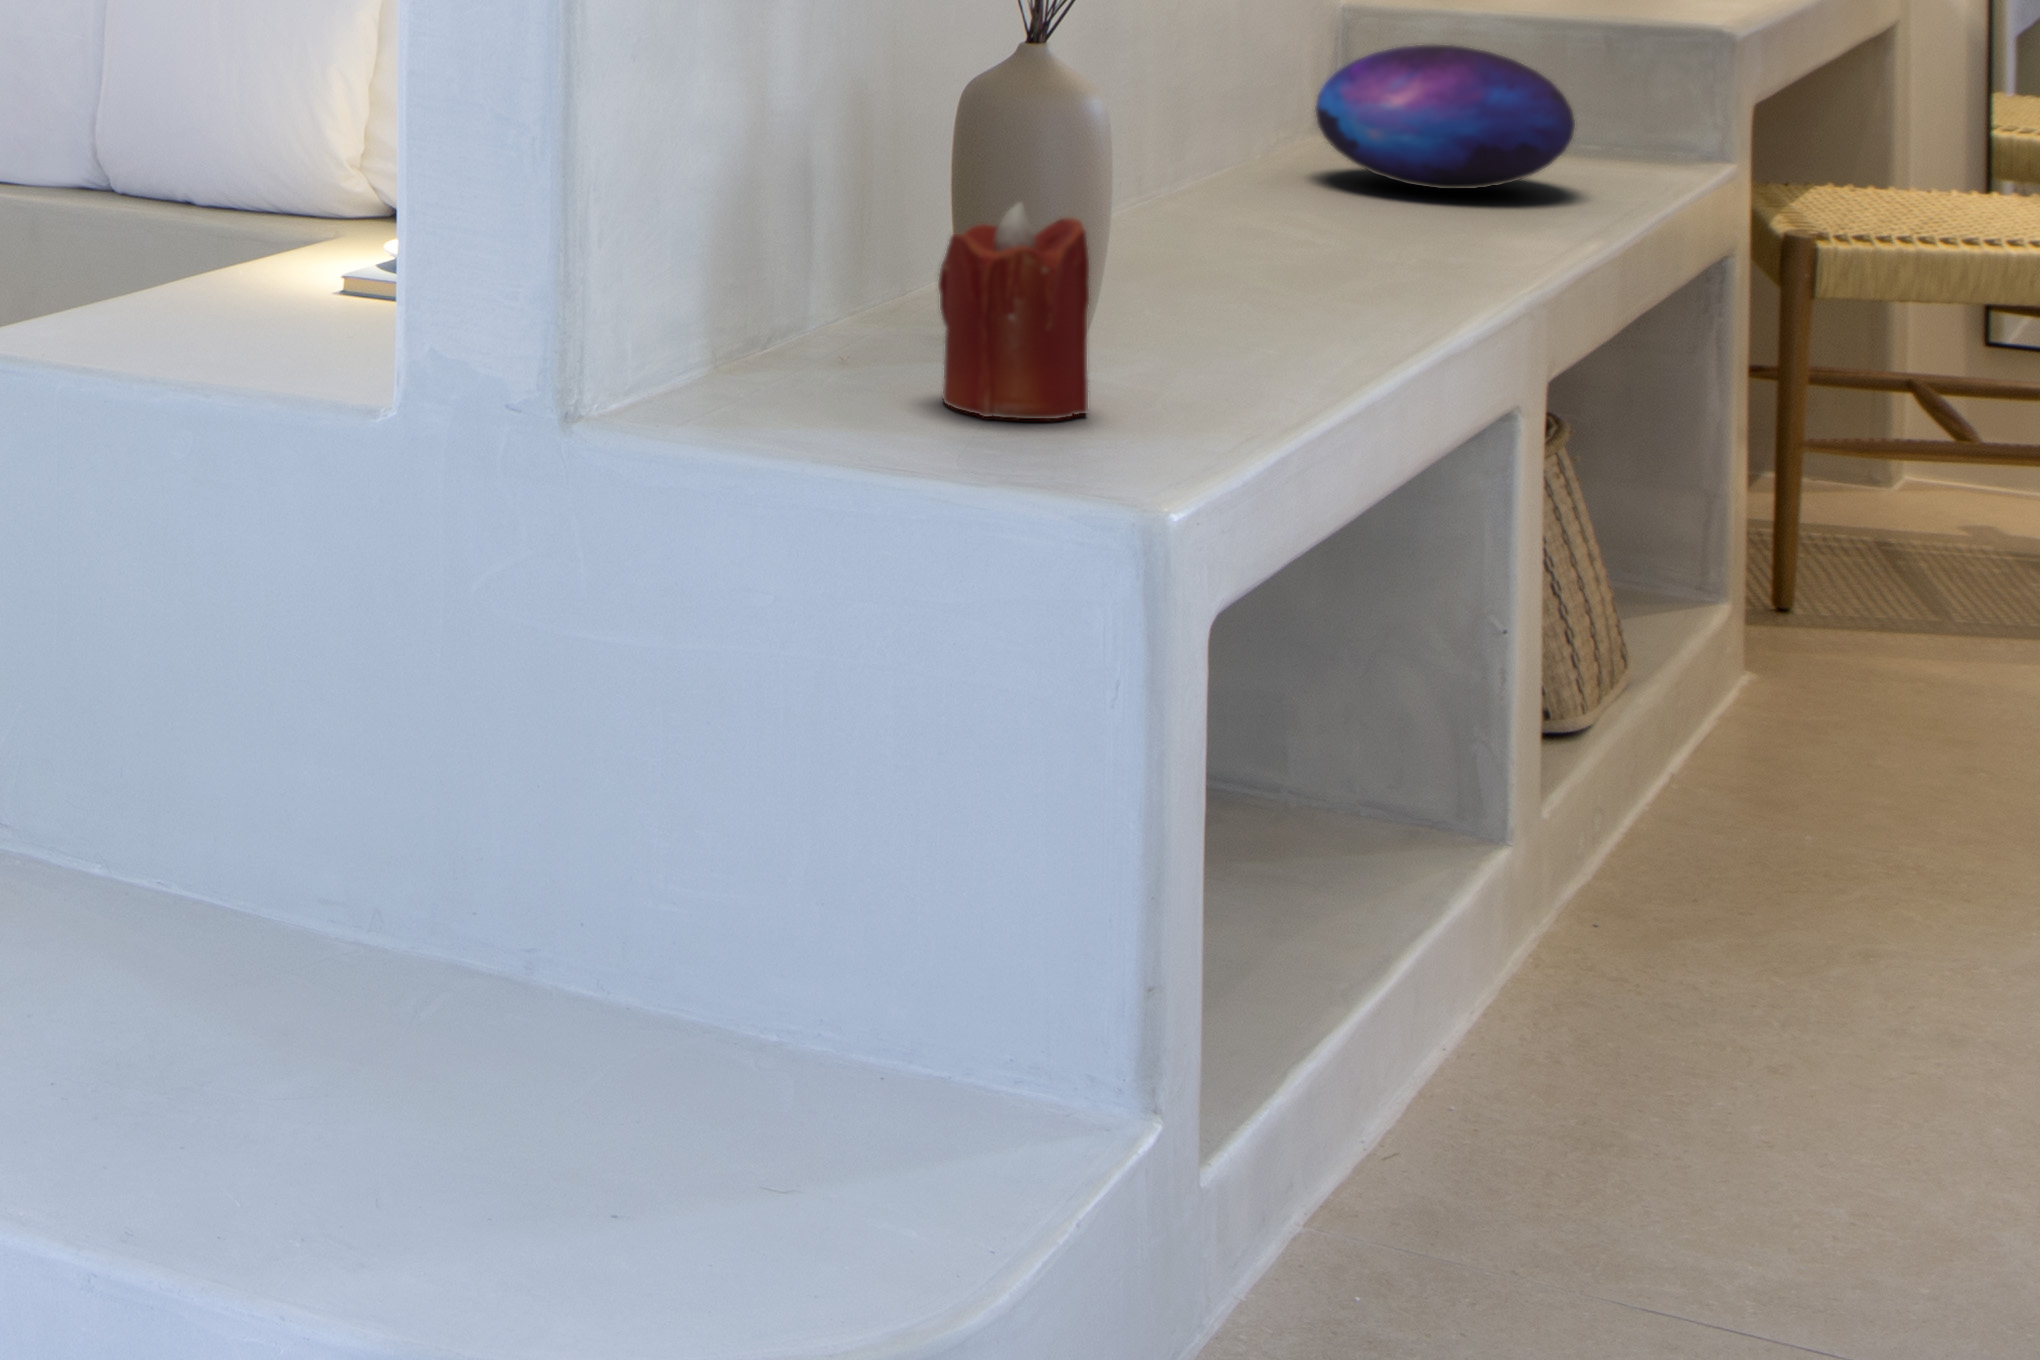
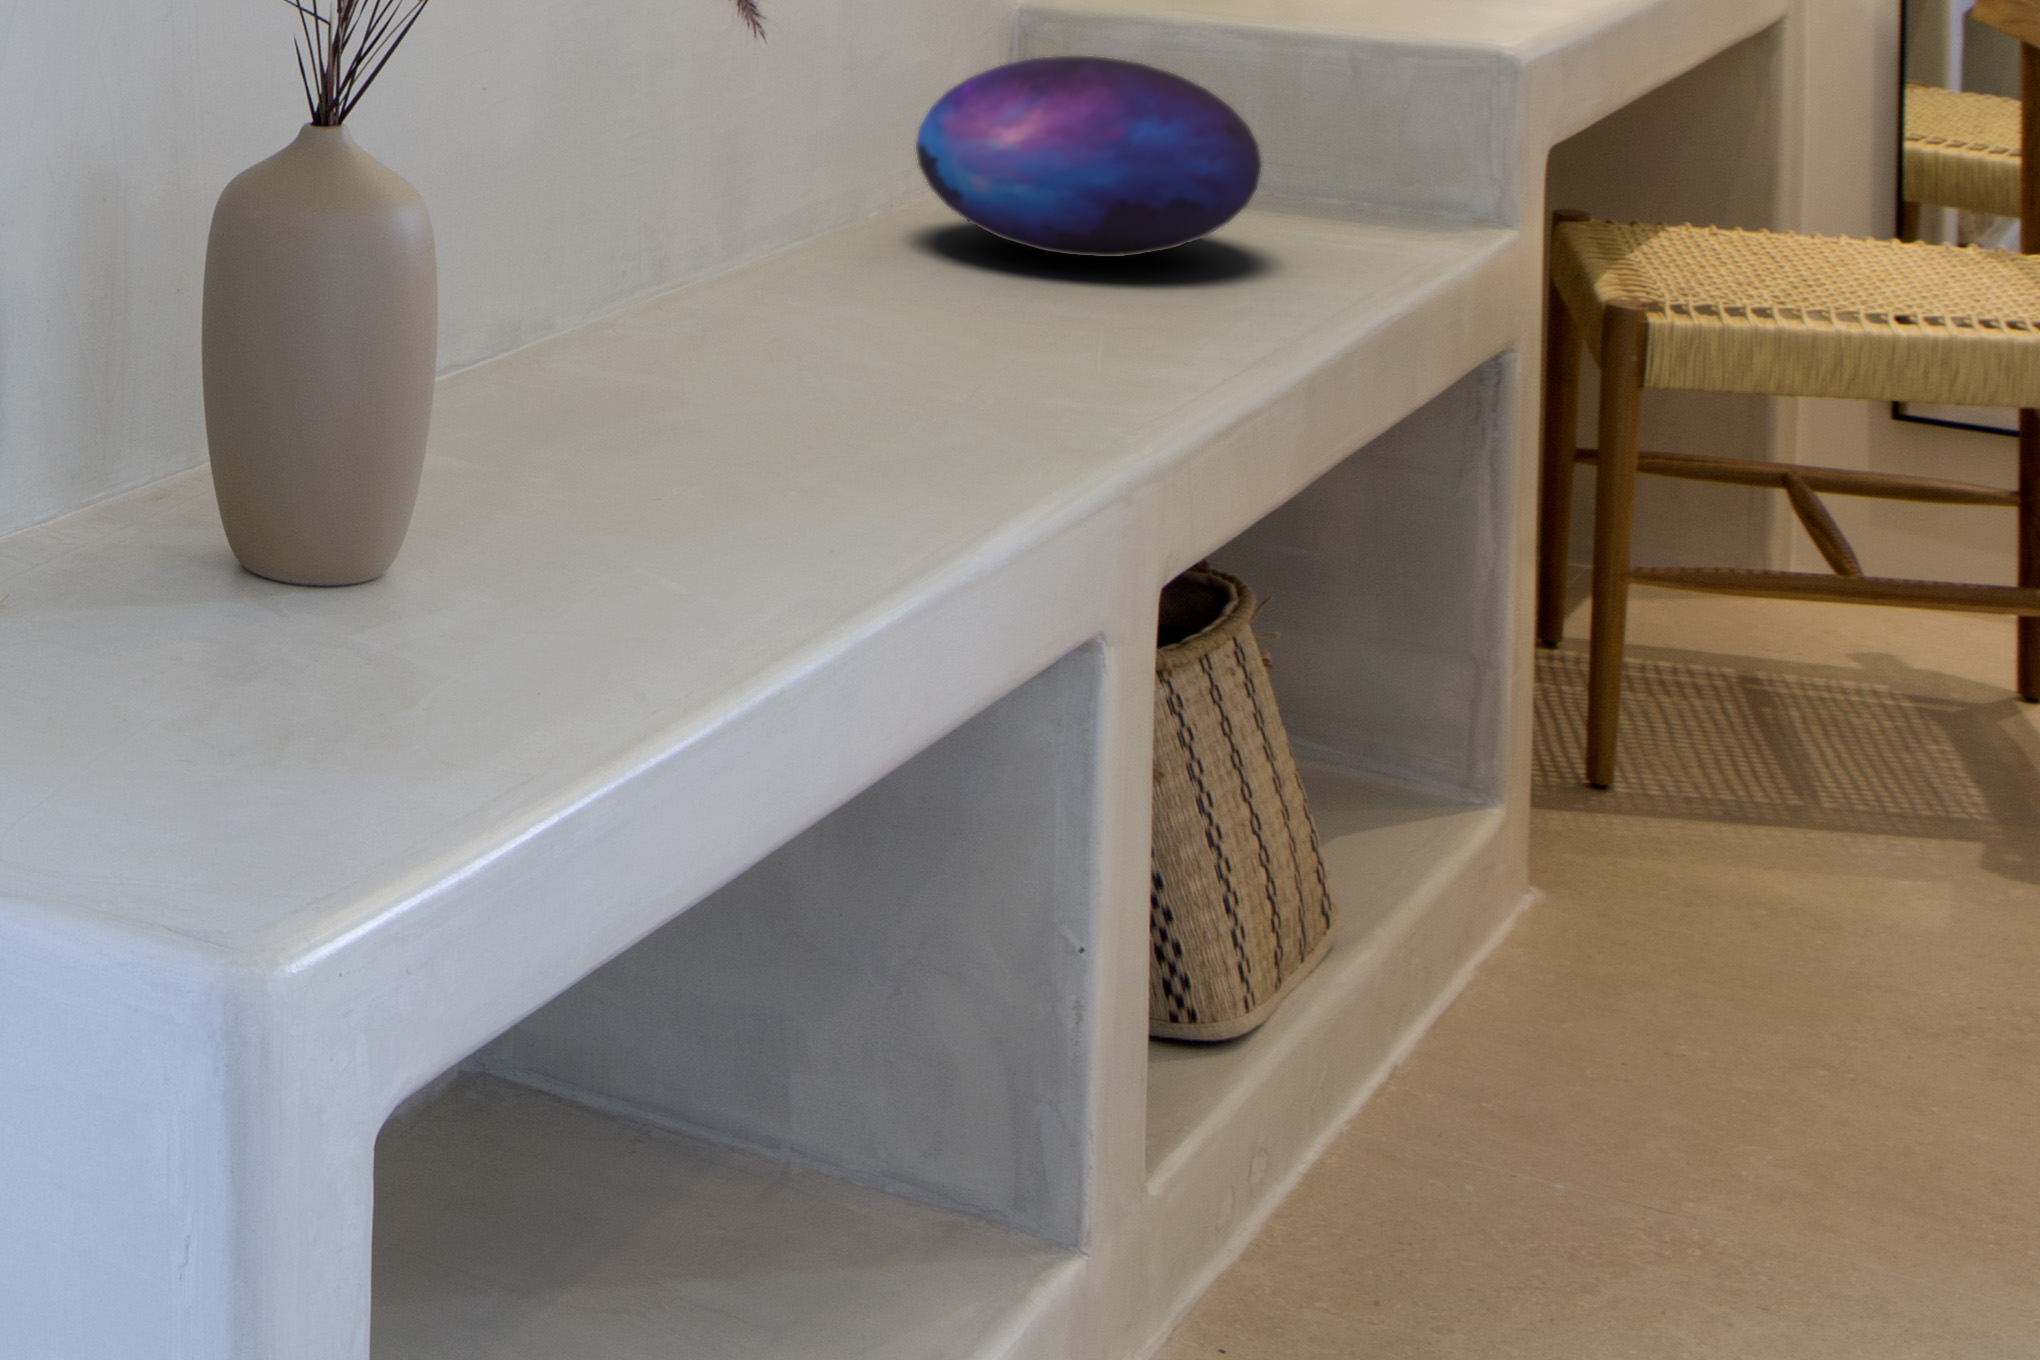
candle: present [938,202,1089,419] -> none [21,372,241,730]

